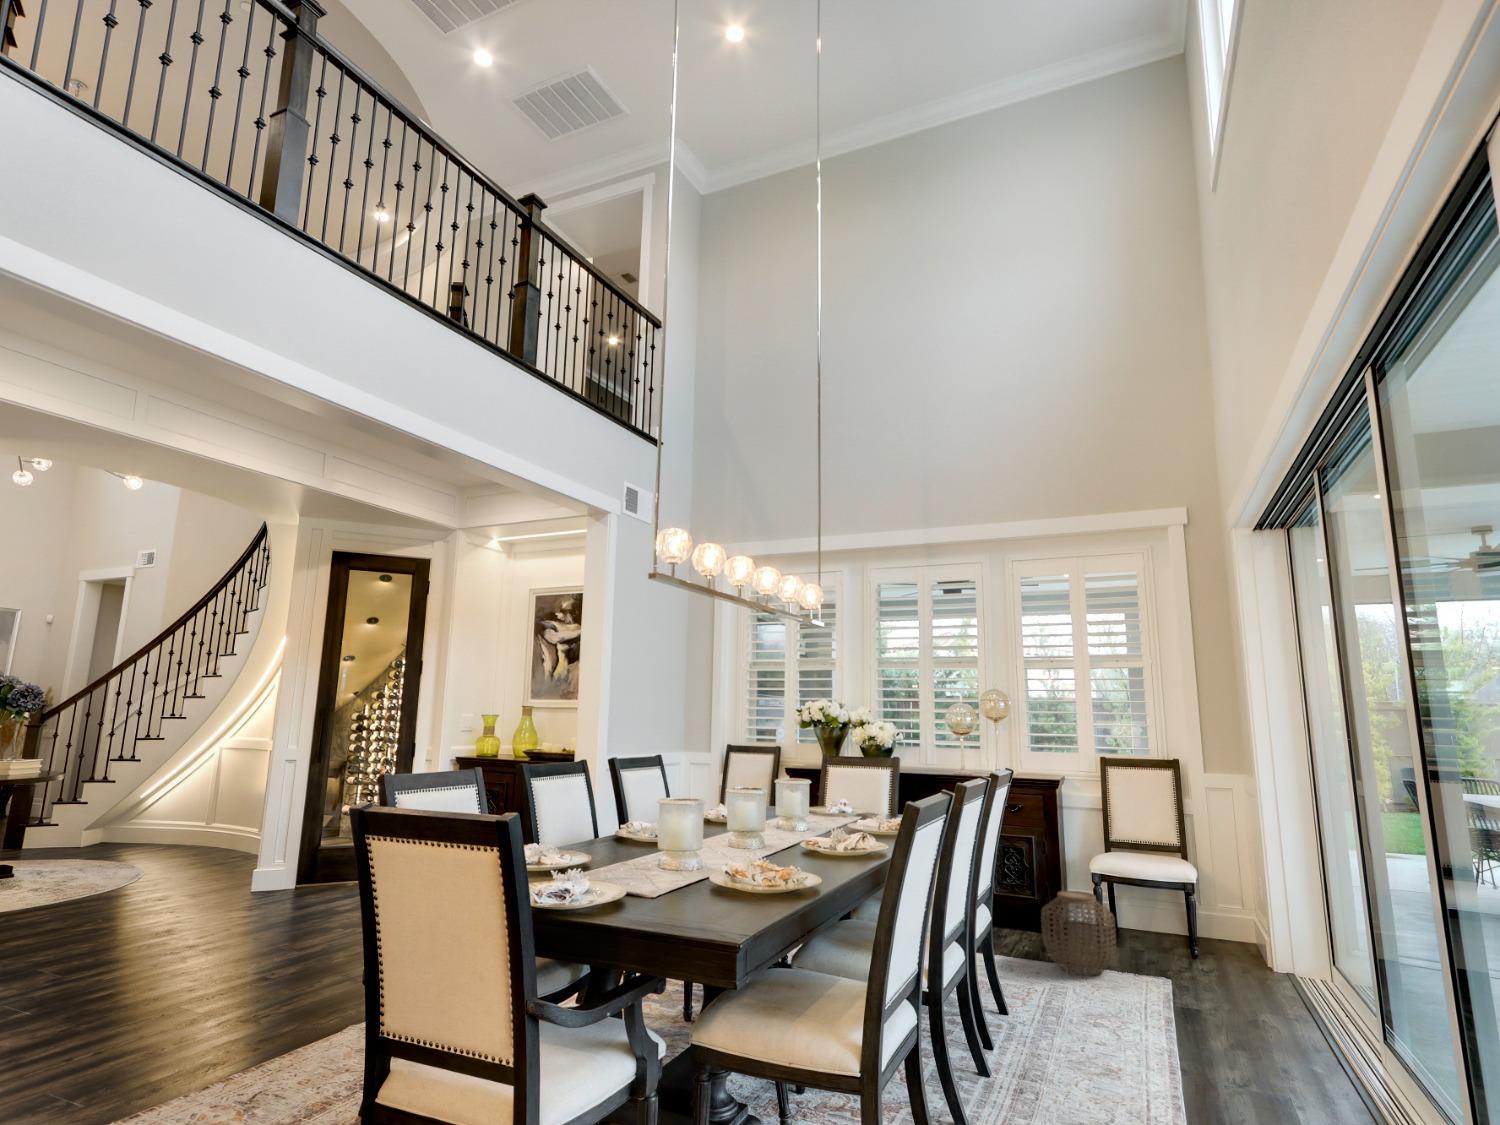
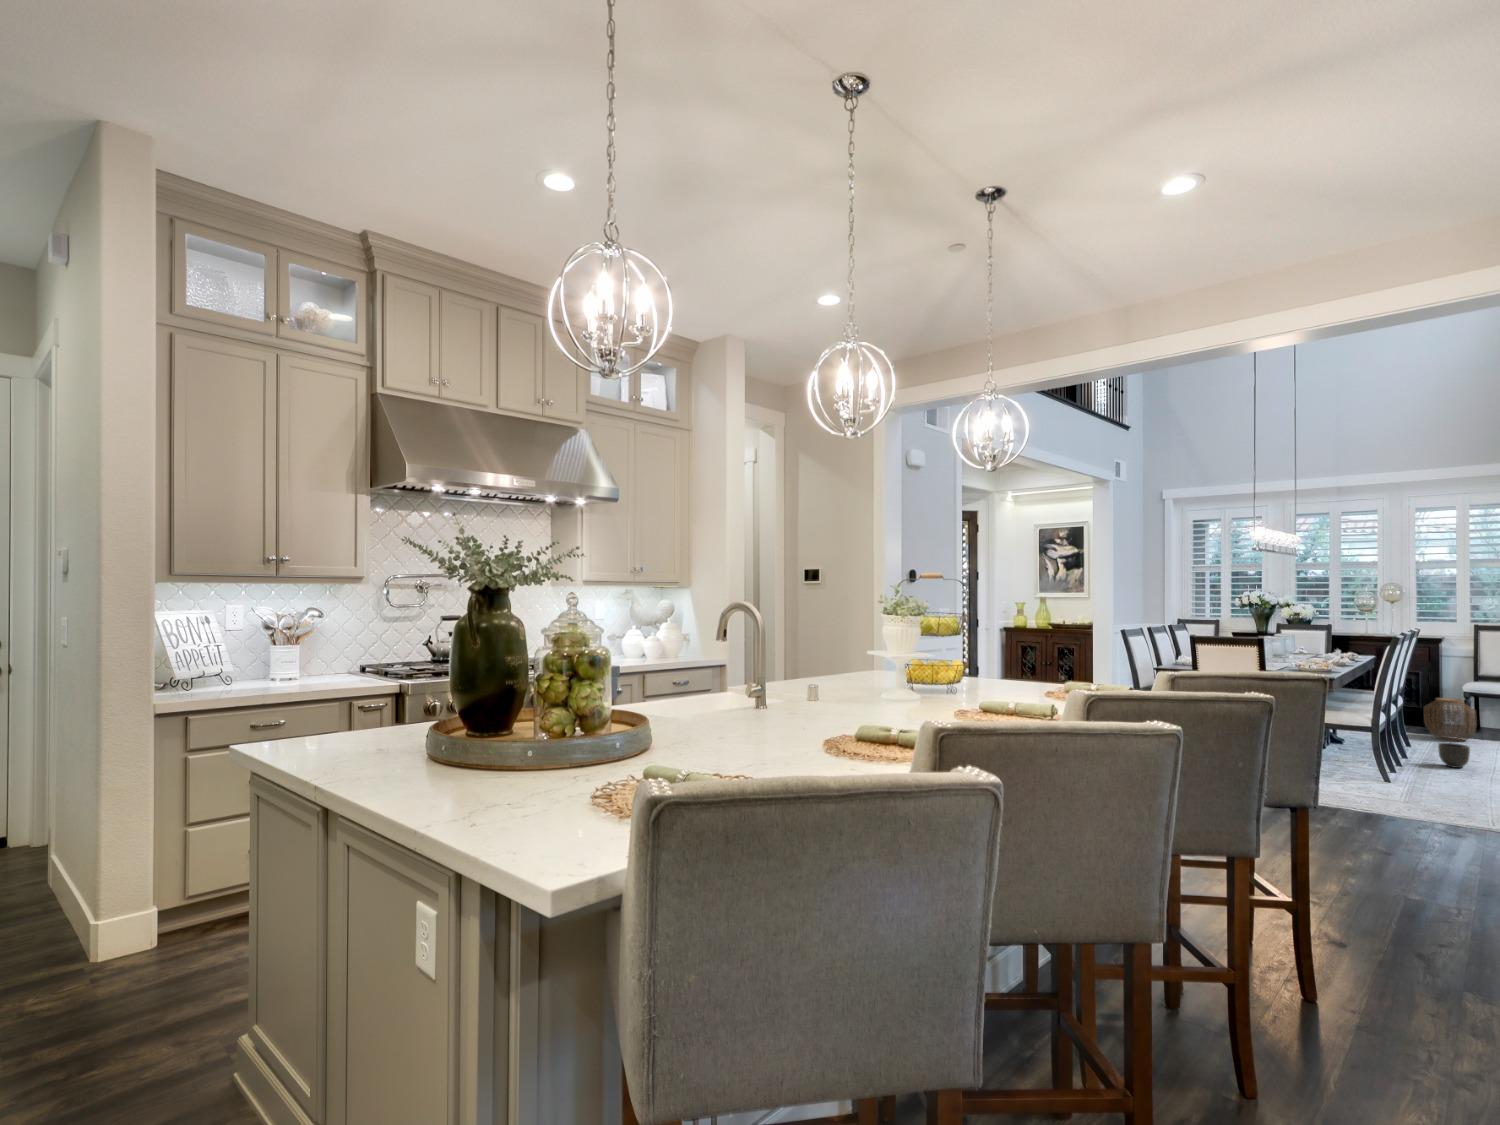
planter: none [1067,1024,1122,1090] -> present [1438,743,1470,768]

